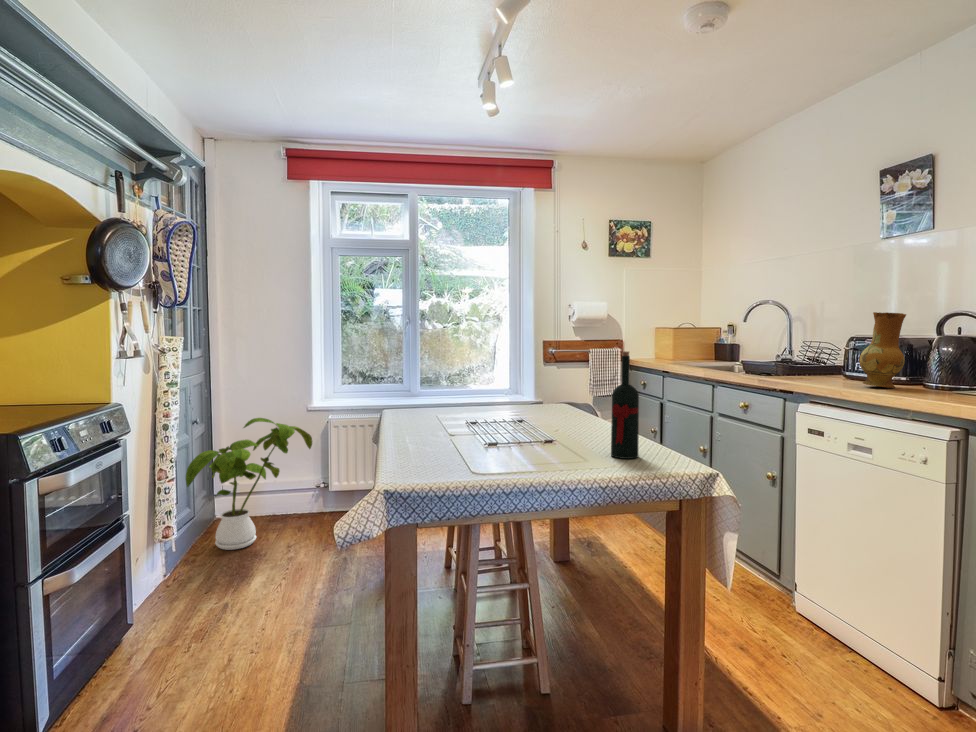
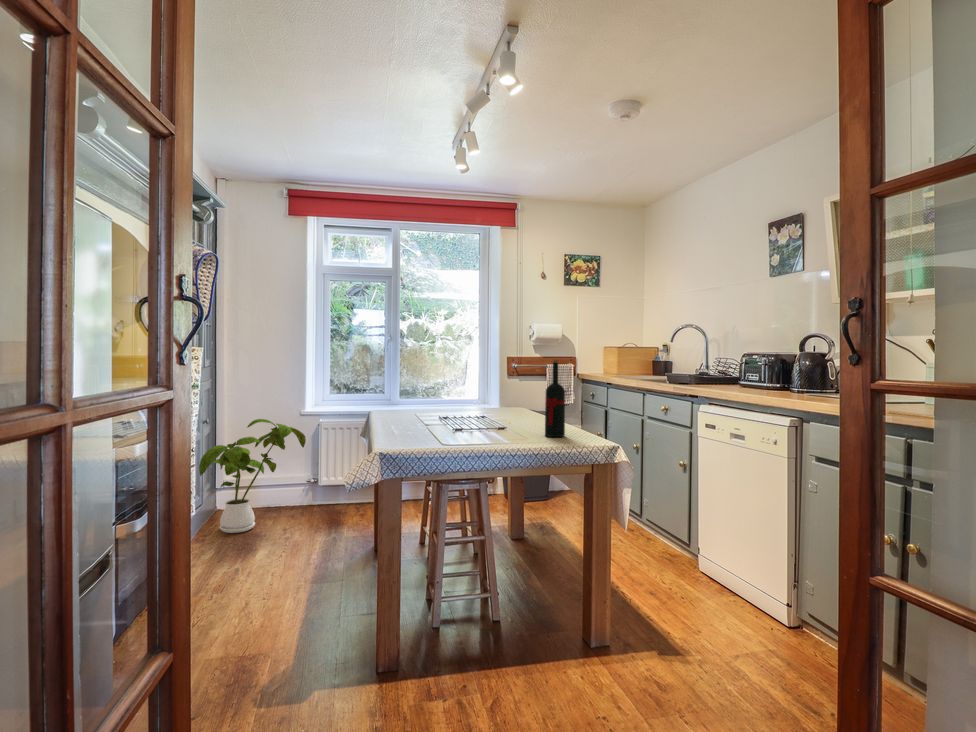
ceramic jug: present [859,312,906,388] -> none [742,334,773,392]

